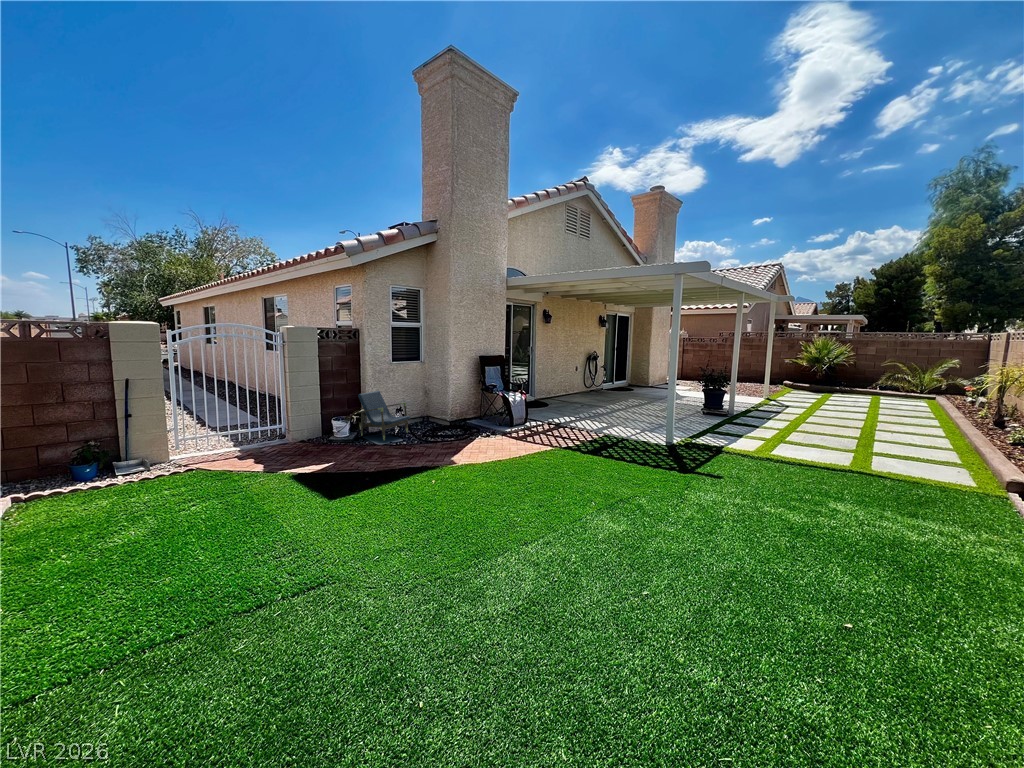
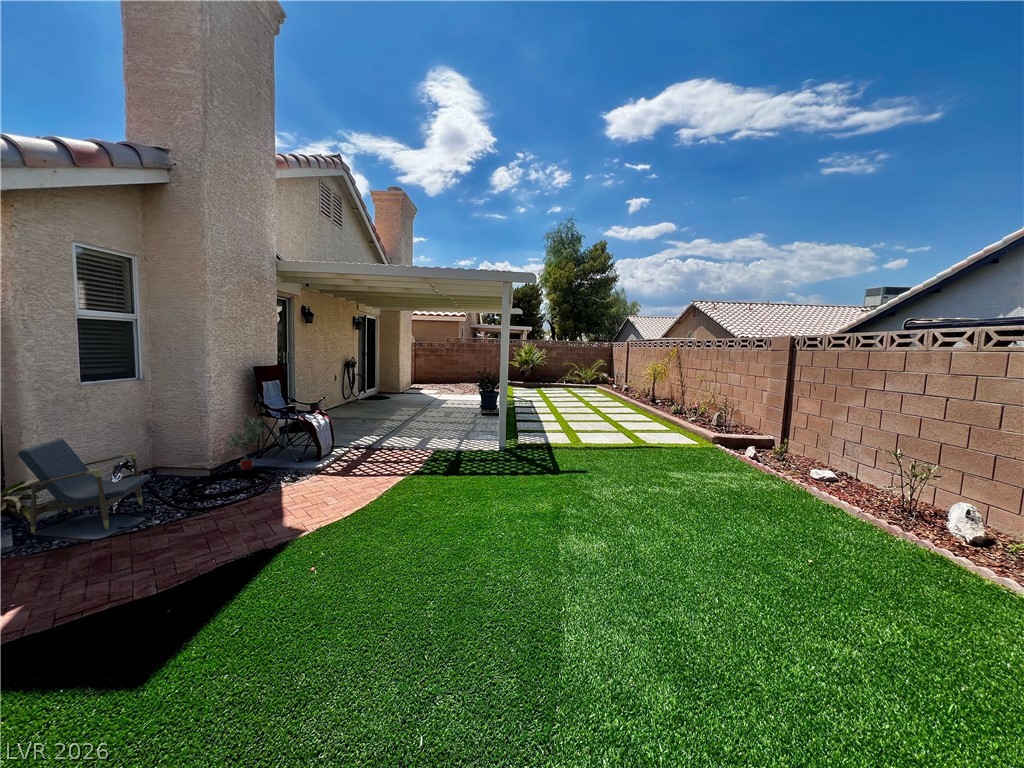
potted tree: none [458,387,484,425] -> present [226,415,264,471]

